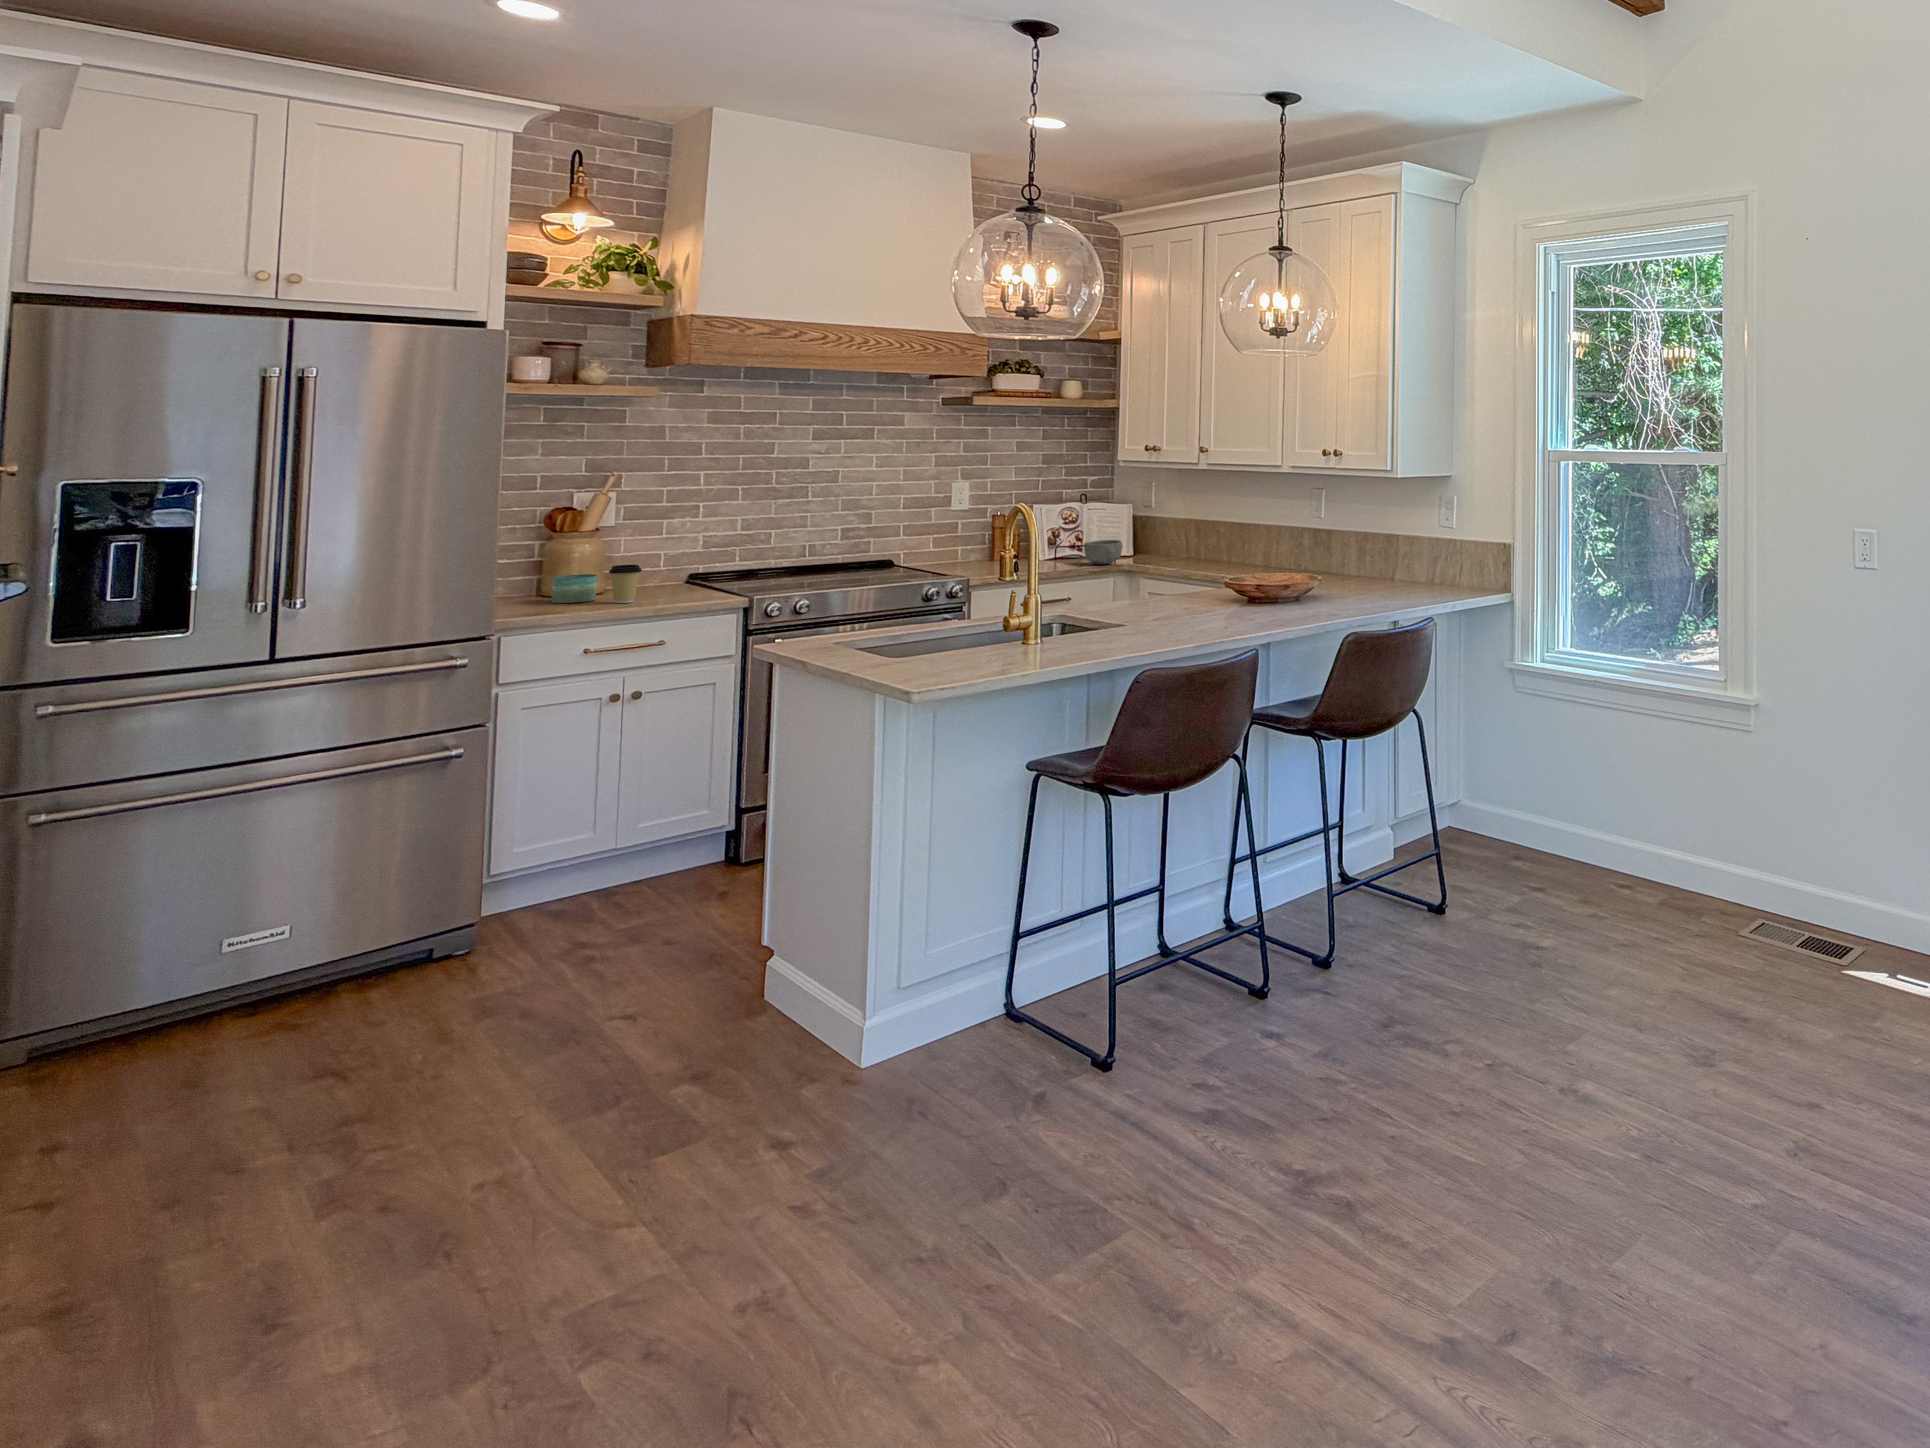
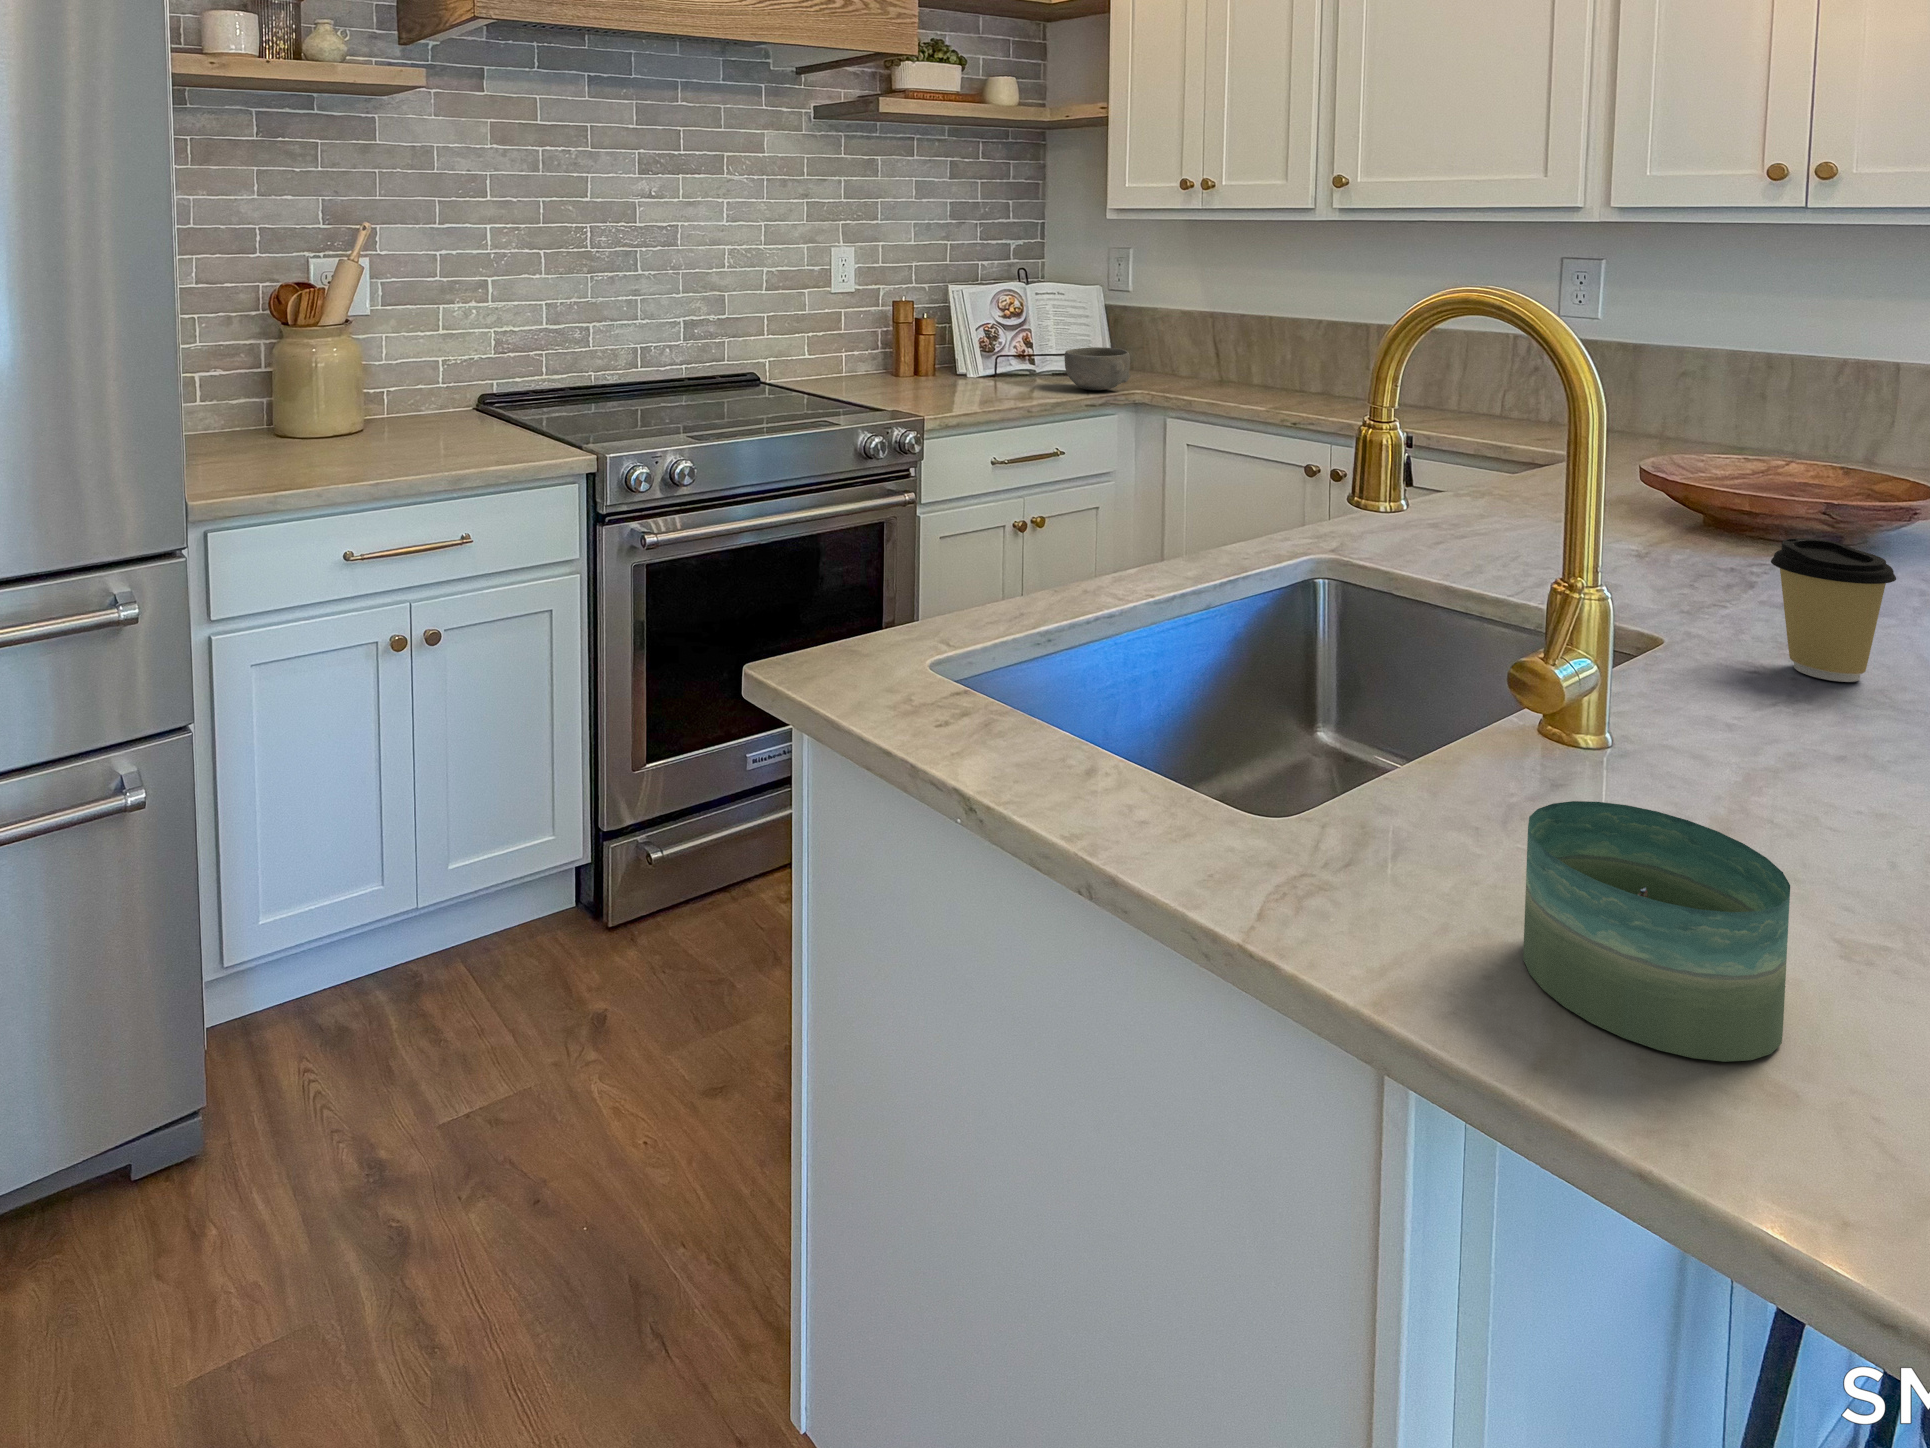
coffee cup: present [609,565,642,603] -> present [1771,538,1896,682]
candle: present [552,574,597,603] -> present [1523,801,1790,1062]

